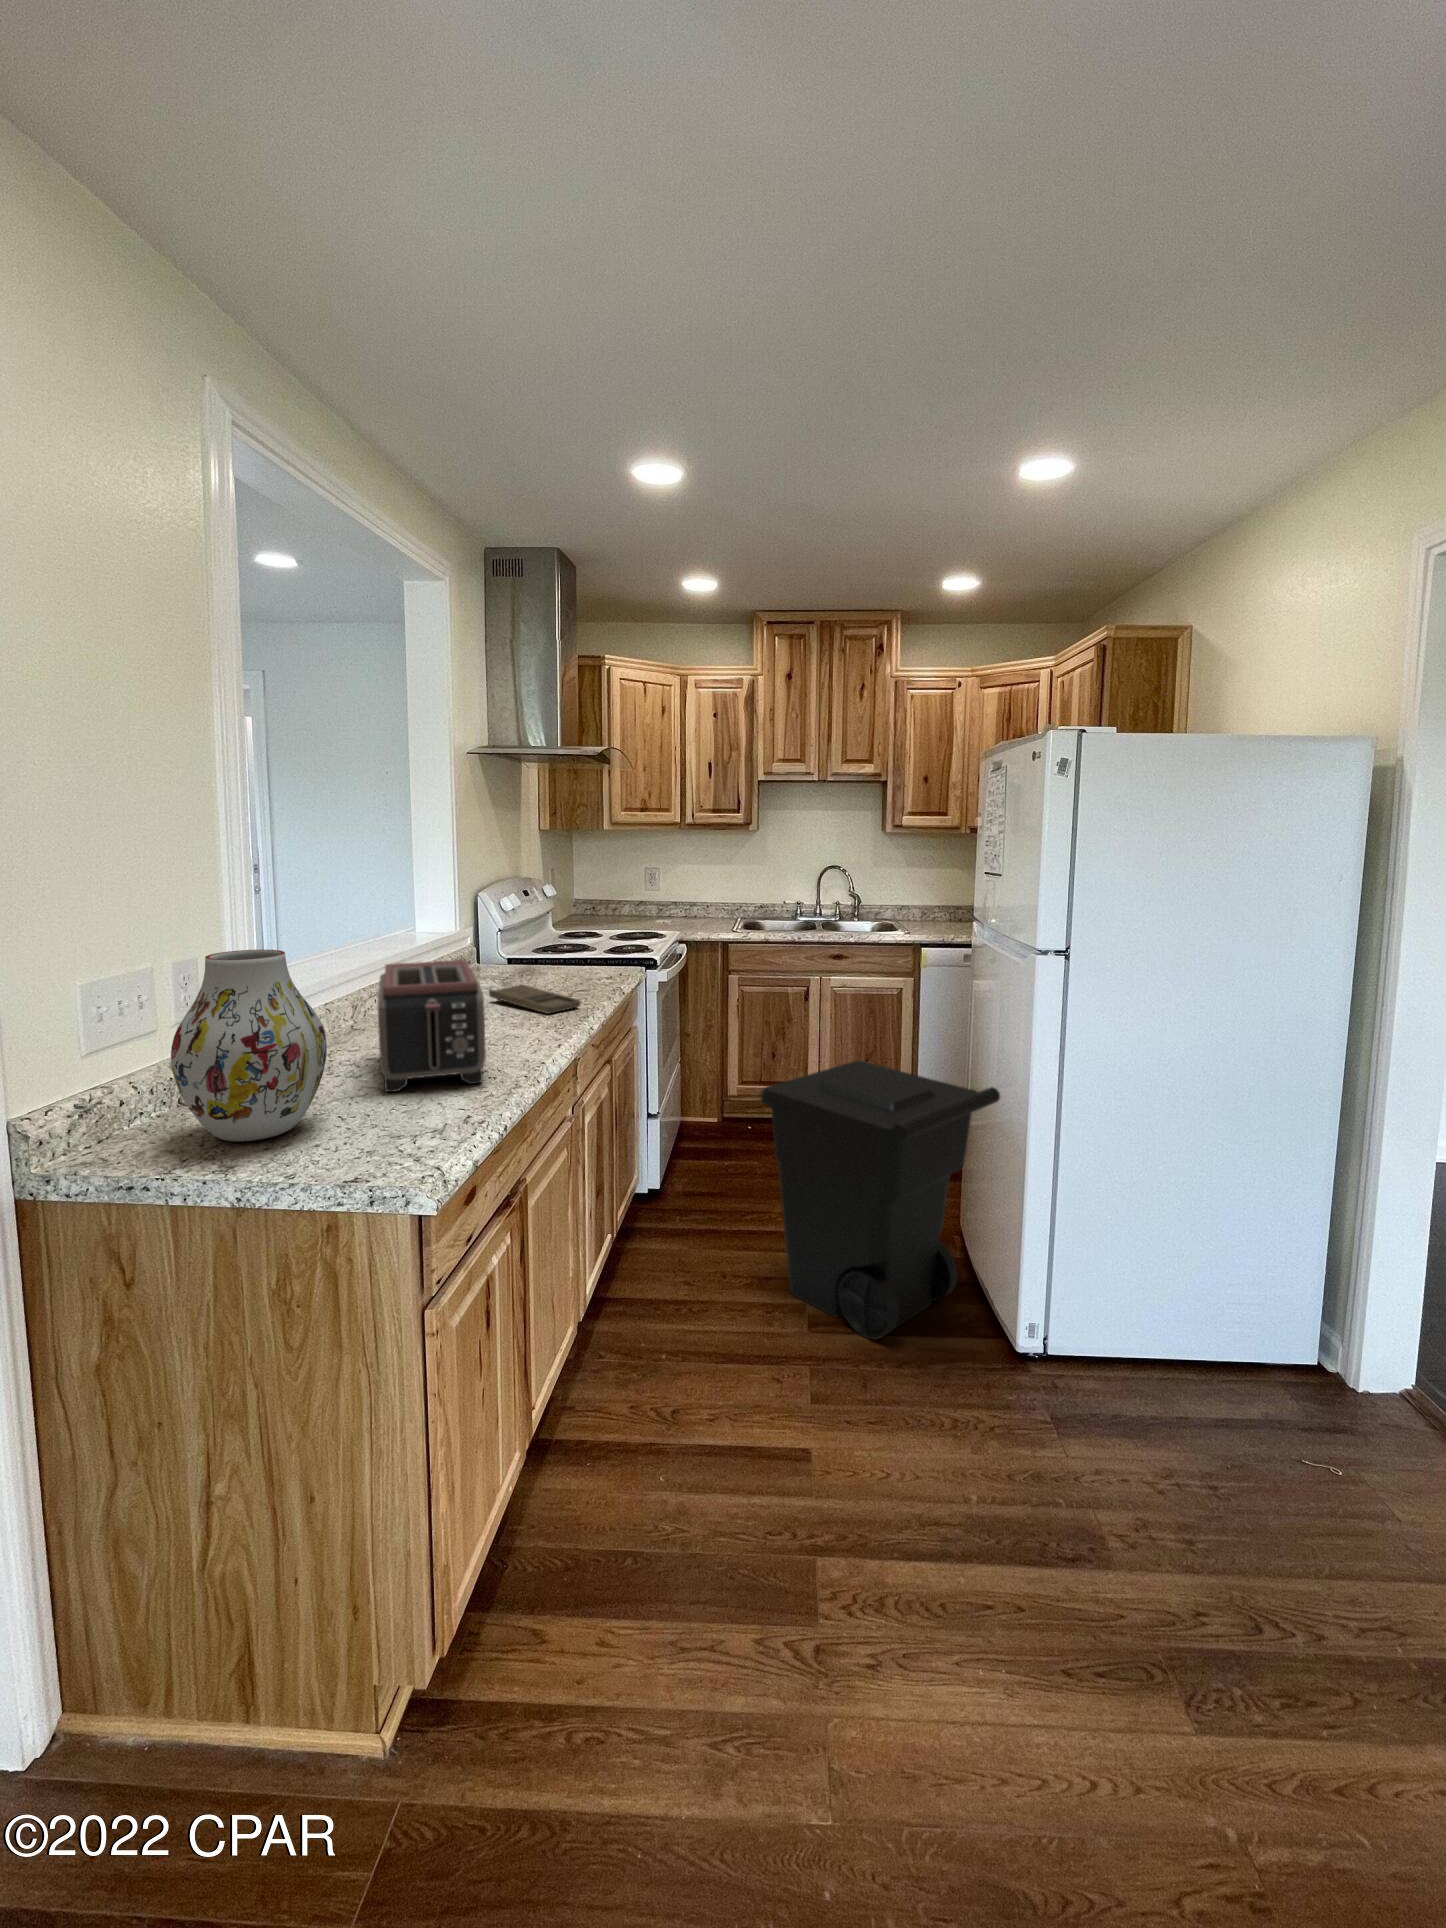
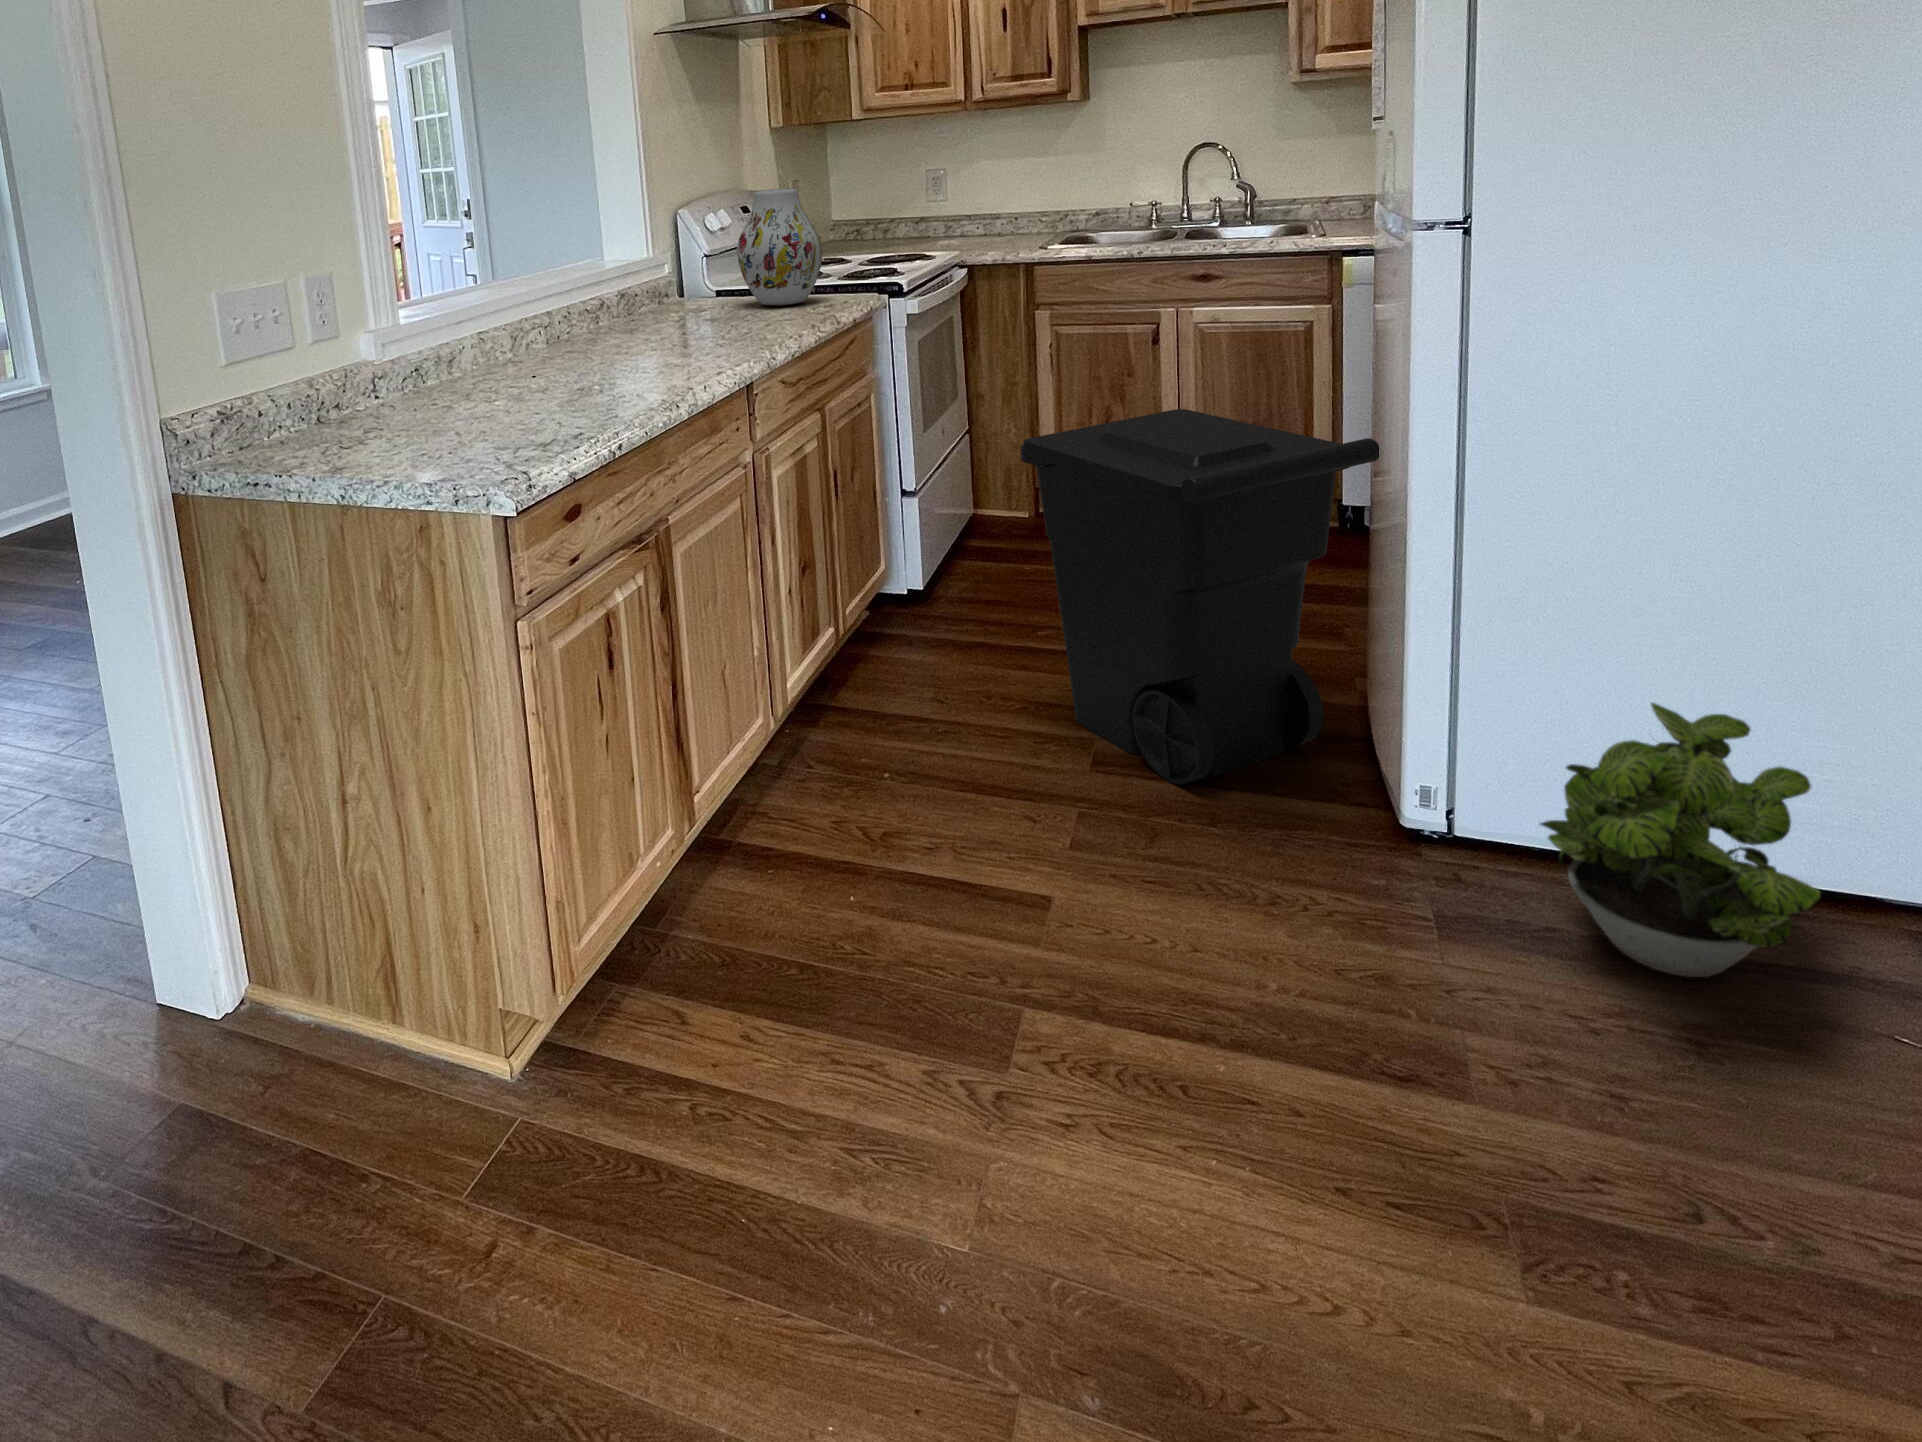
vase: present [171,950,327,1141] -> present [737,188,822,306]
toaster: present [378,960,486,1092] -> none [495,270,622,412]
tray: present [489,984,580,1014] -> none [669,311,772,342]
potted plant: none [1120,1263,1285,1449] -> present [1541,703,1821,977]

